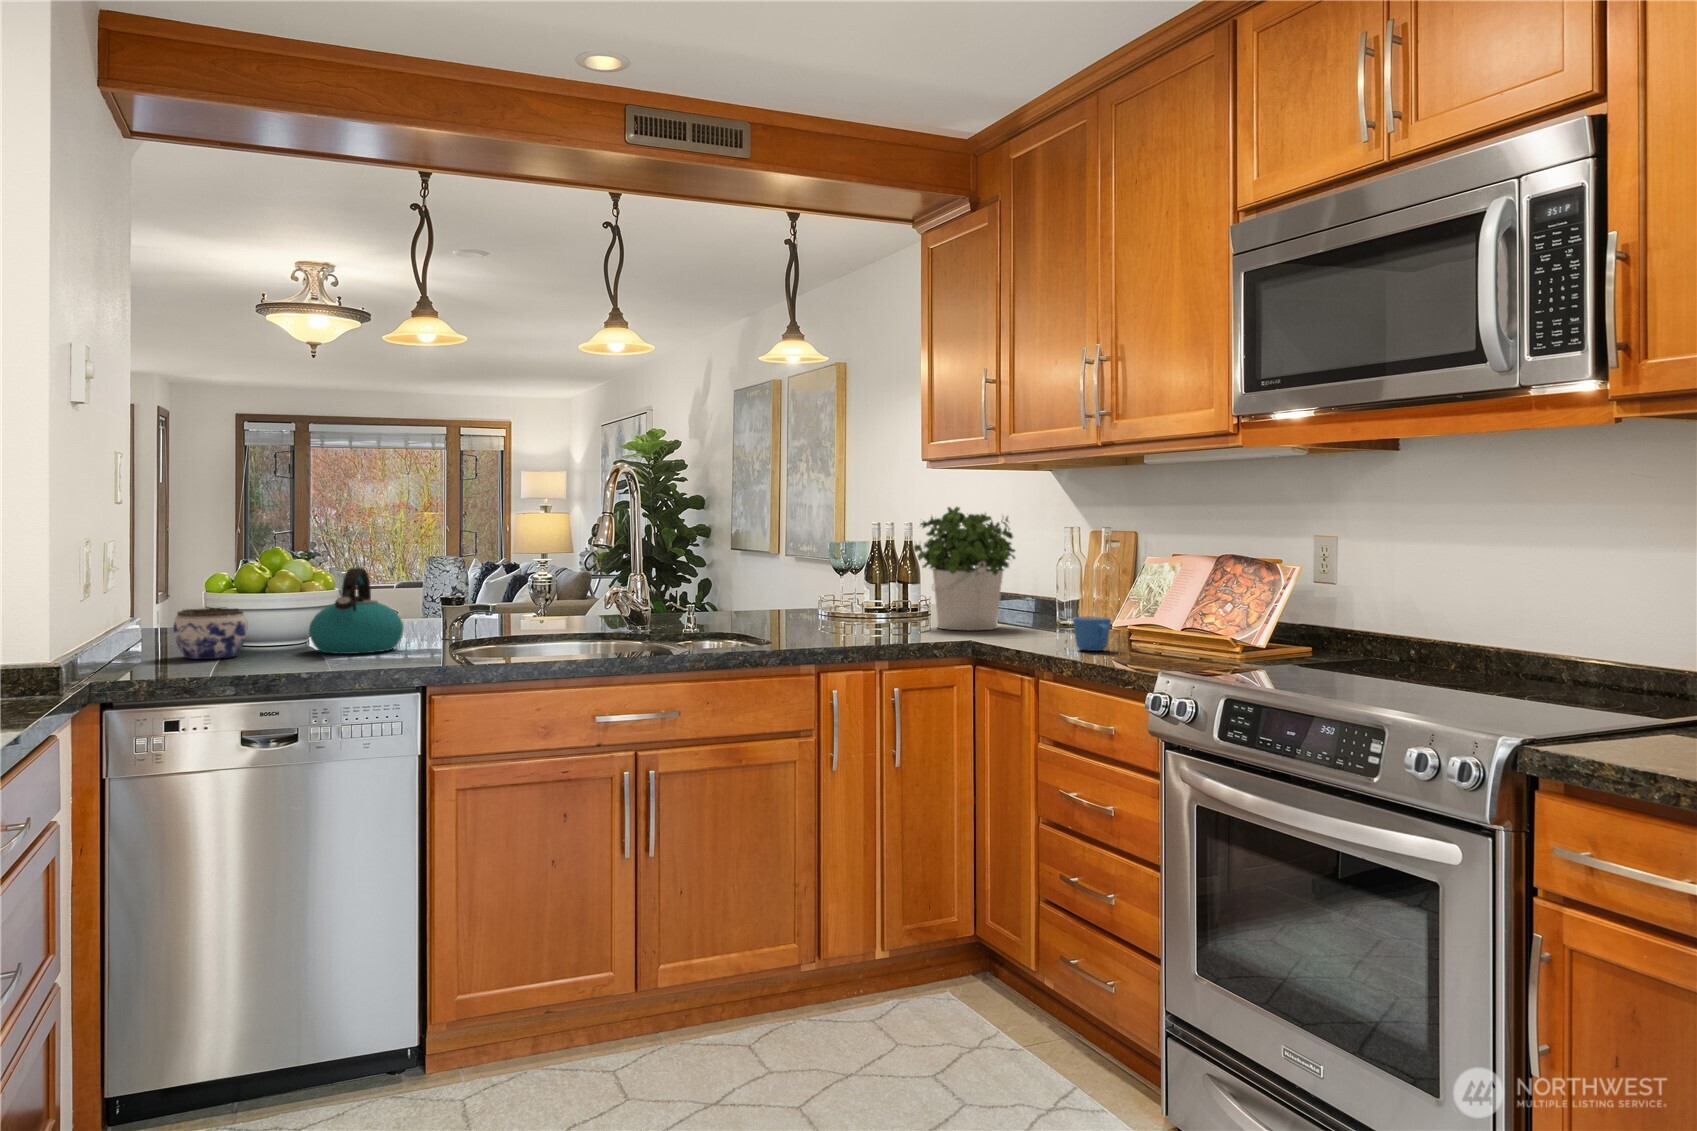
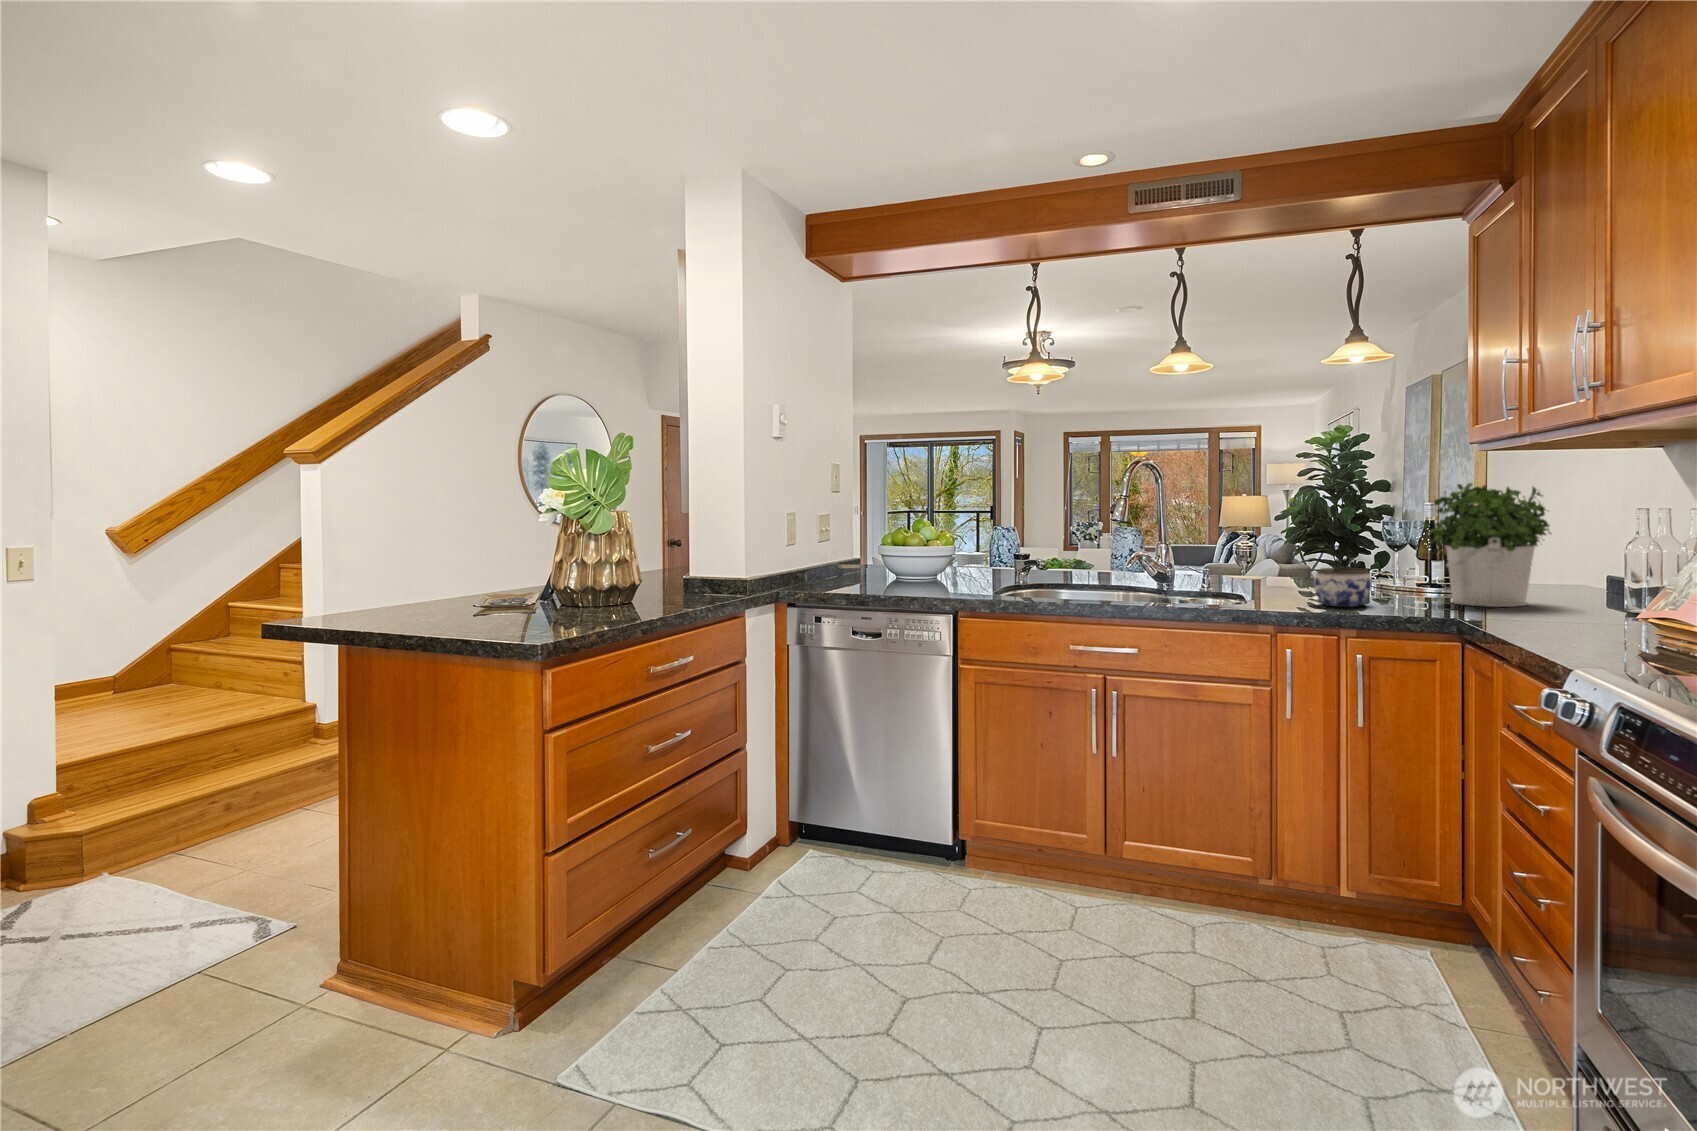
kettle: present [309,568,403,654] -> none [929,545,985,600]
jar: present [173,607,247,659] -> present [1314,567,1372,607]
mug: present [1073,617,1111,651] -> none [1542,598,1596,636]

